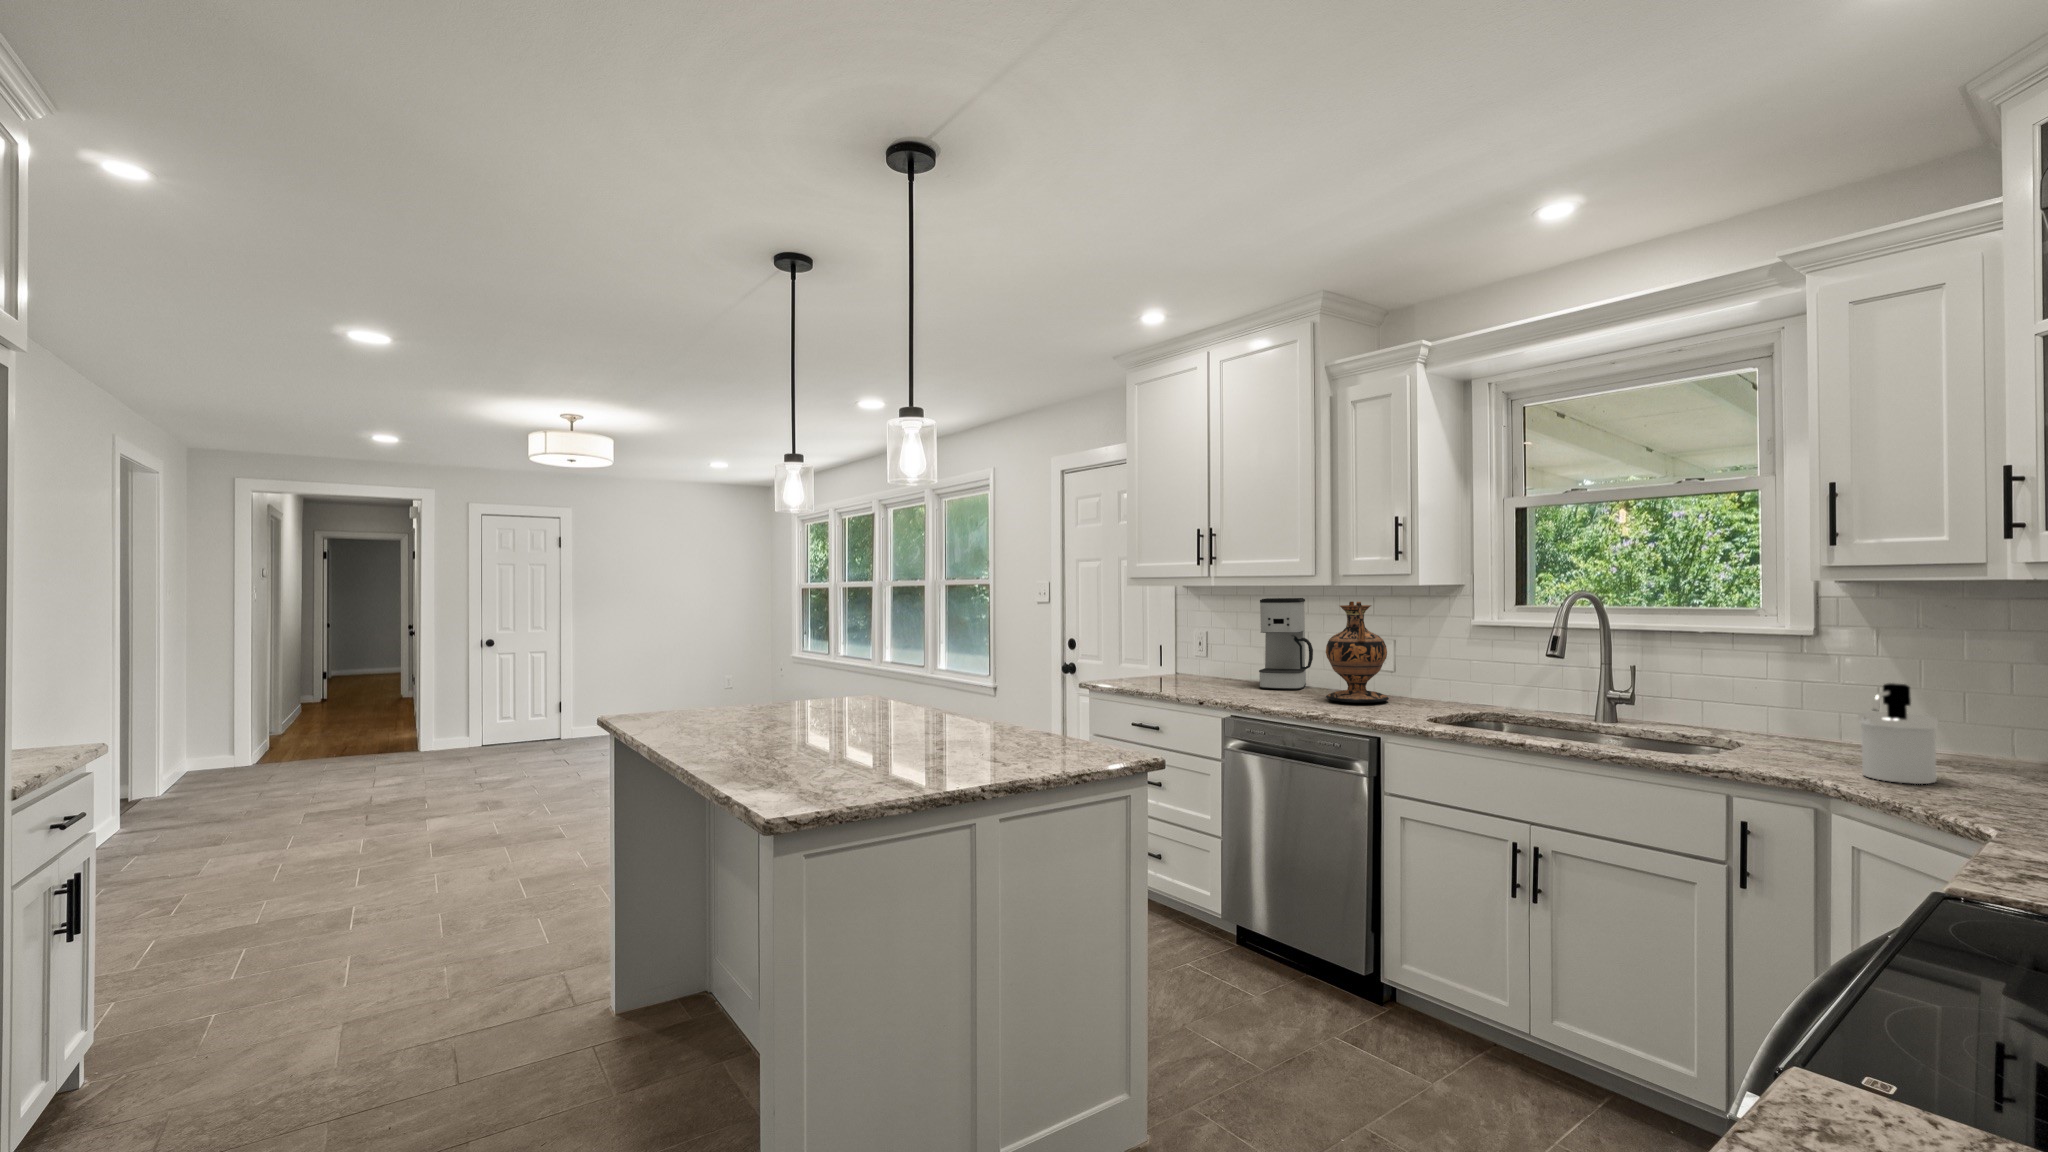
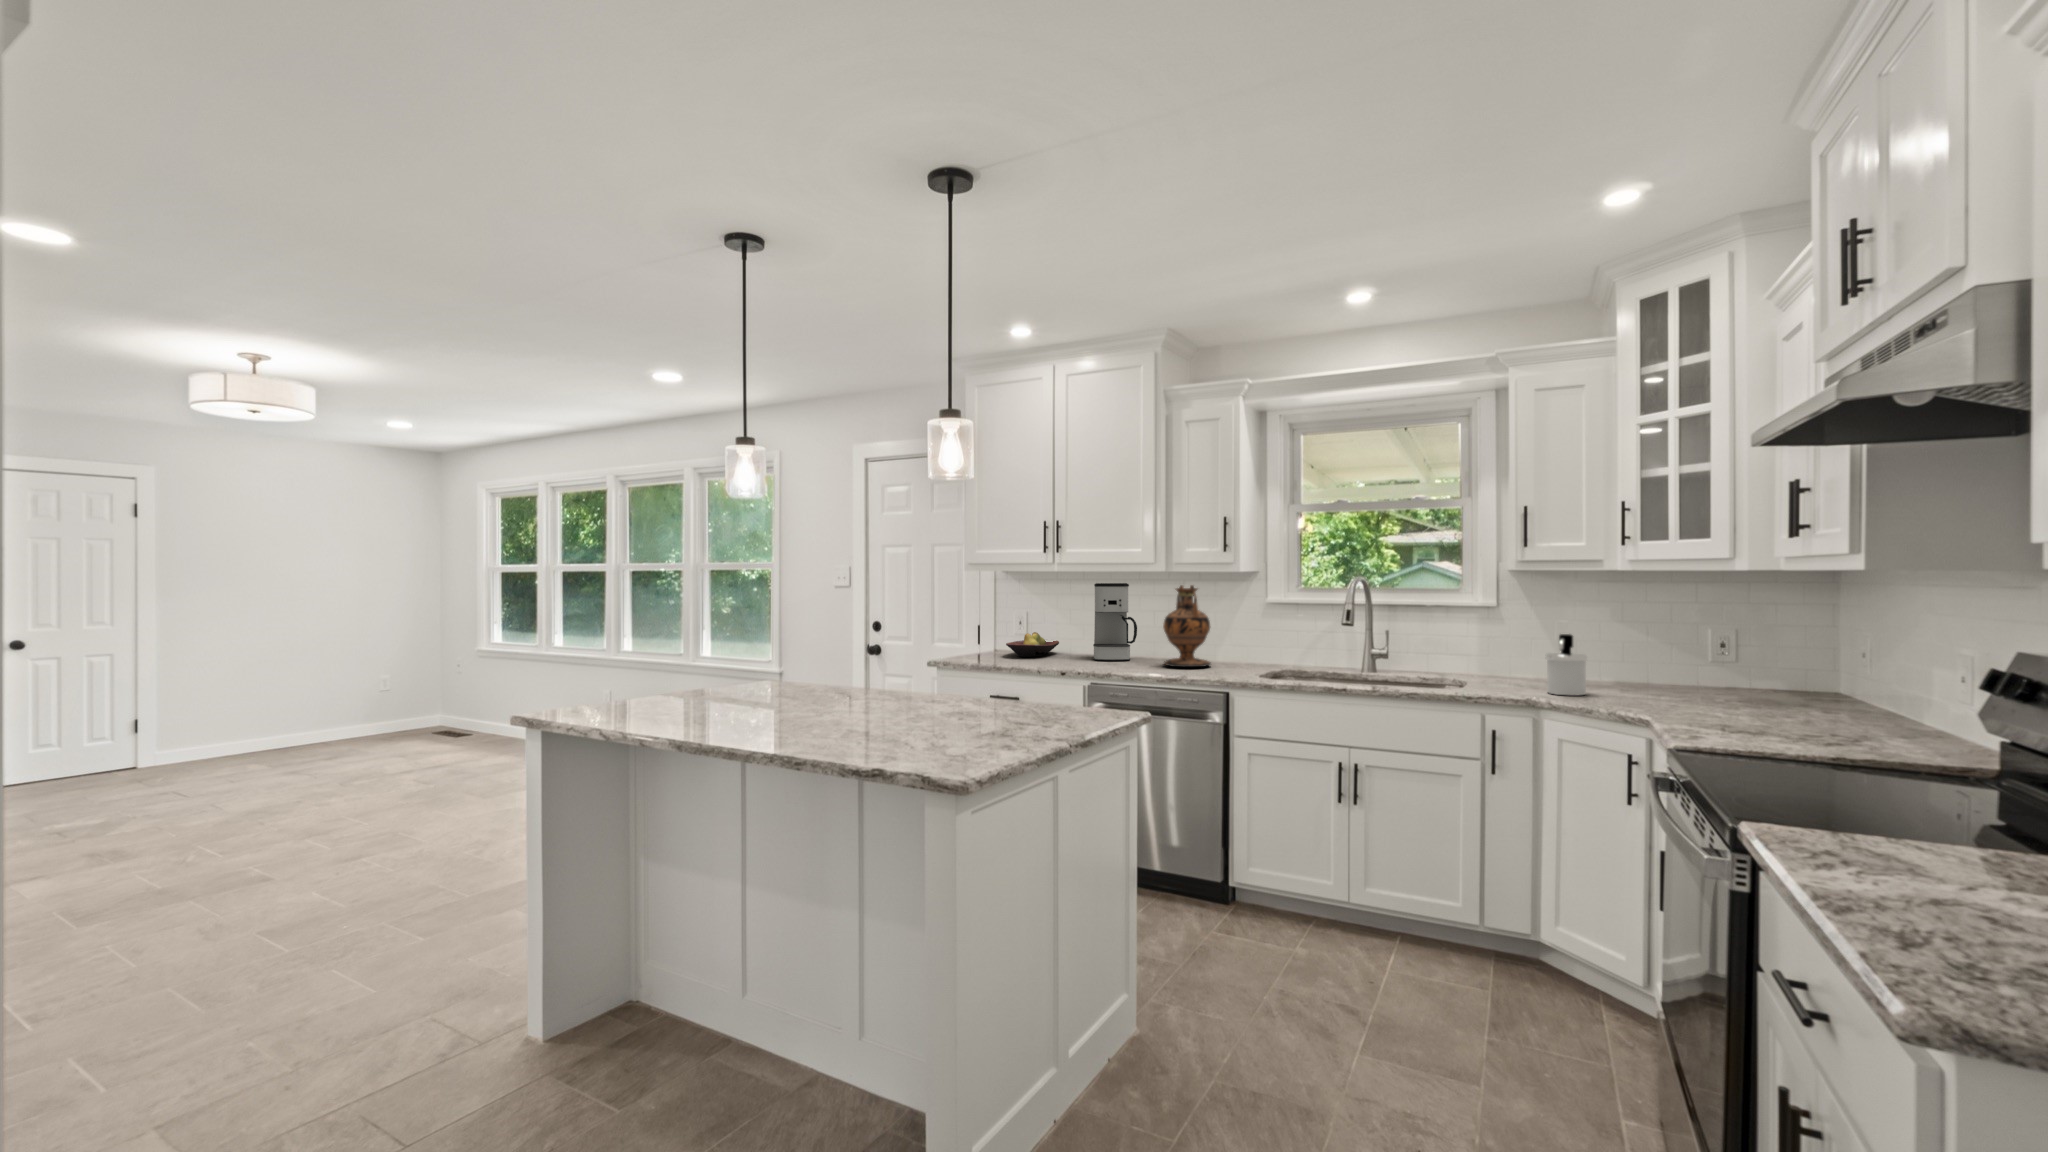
fruit bowl: none [1169,653,1237,681] -> present [1006,632,1059,657]

